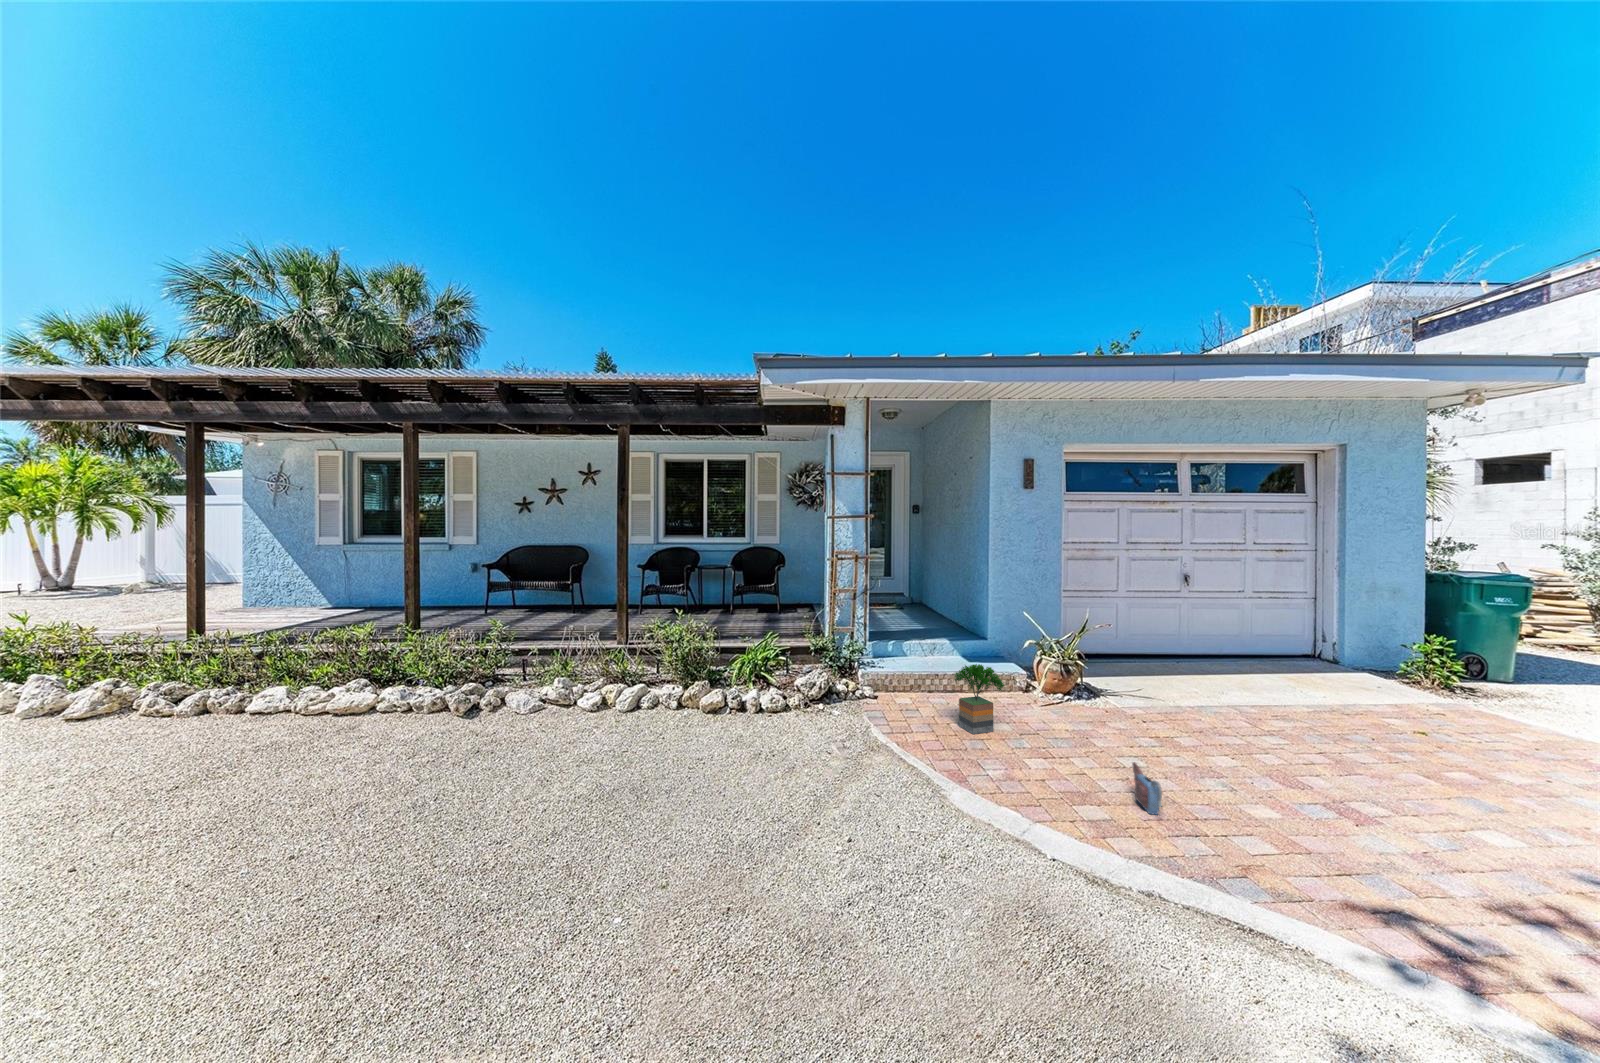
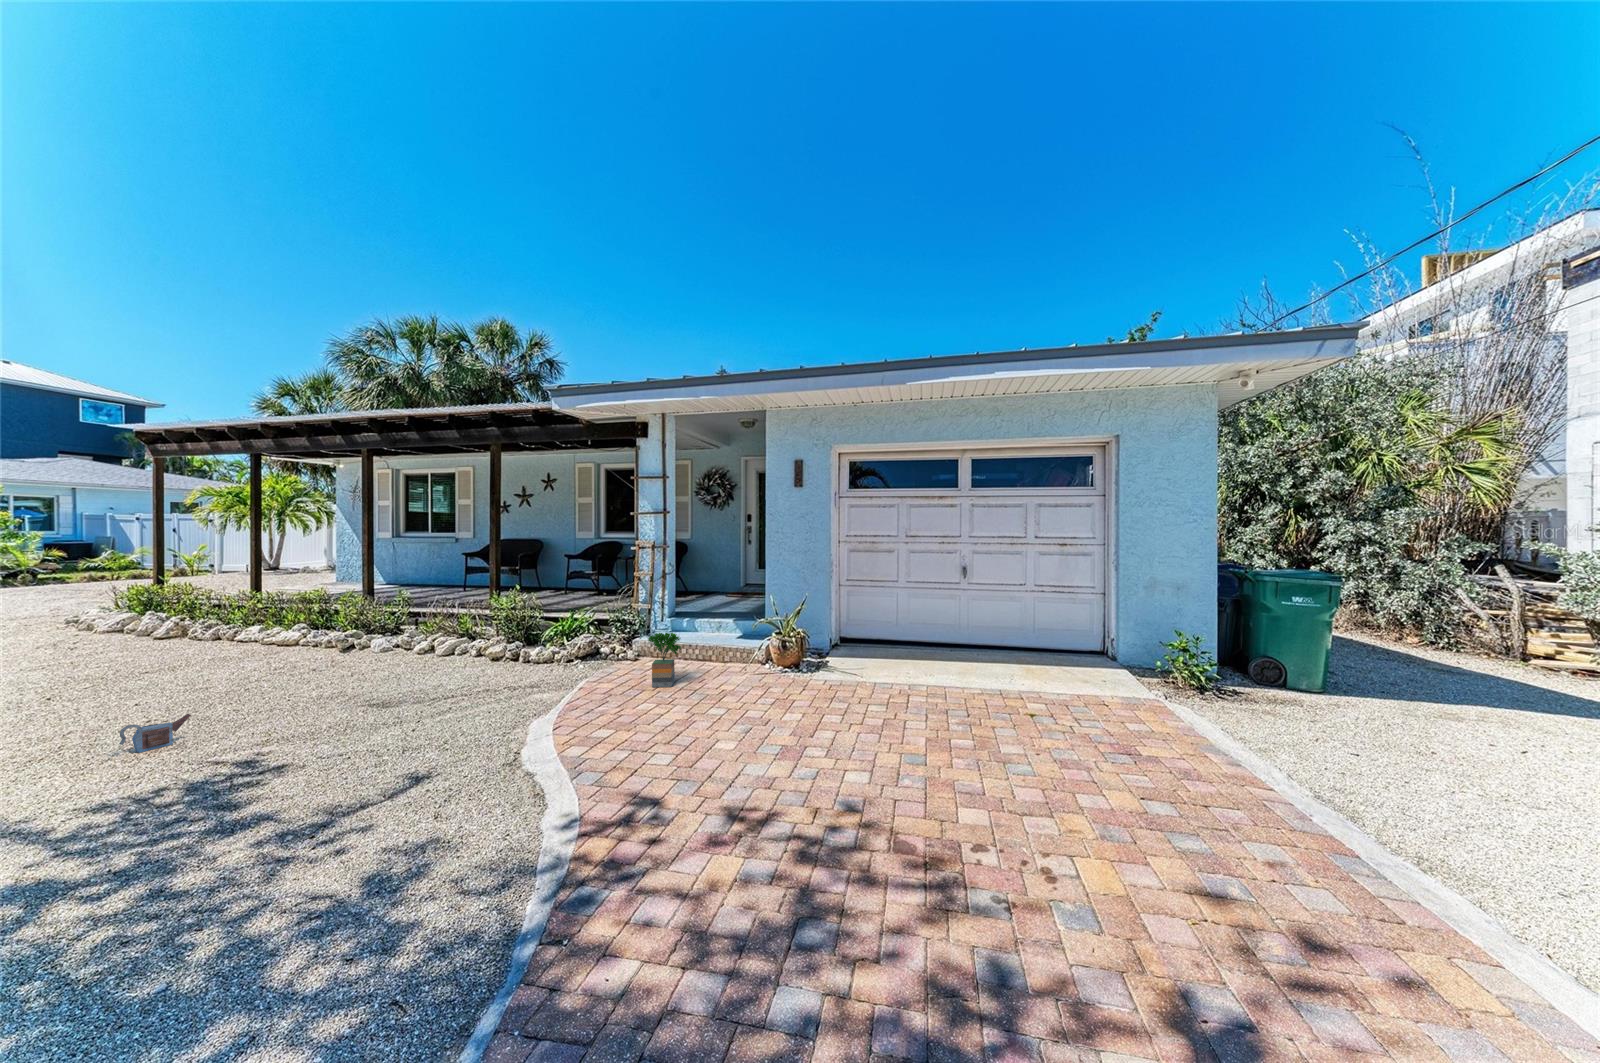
watering can: present [1132,762,1162,815] -> present [119,714,191,753]

